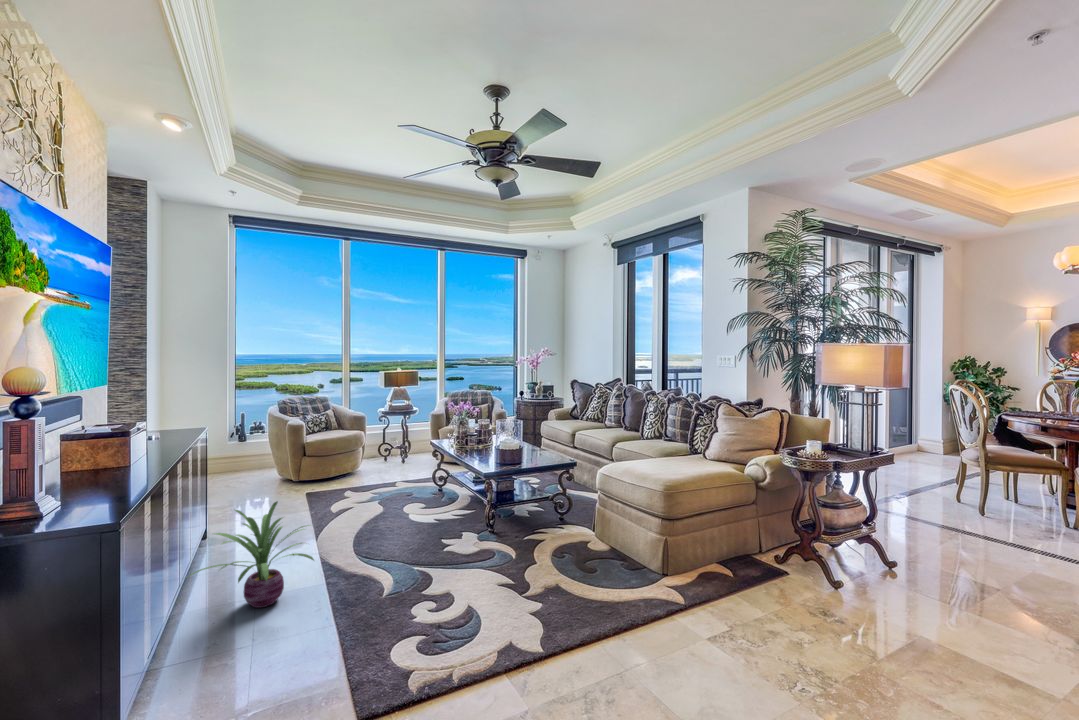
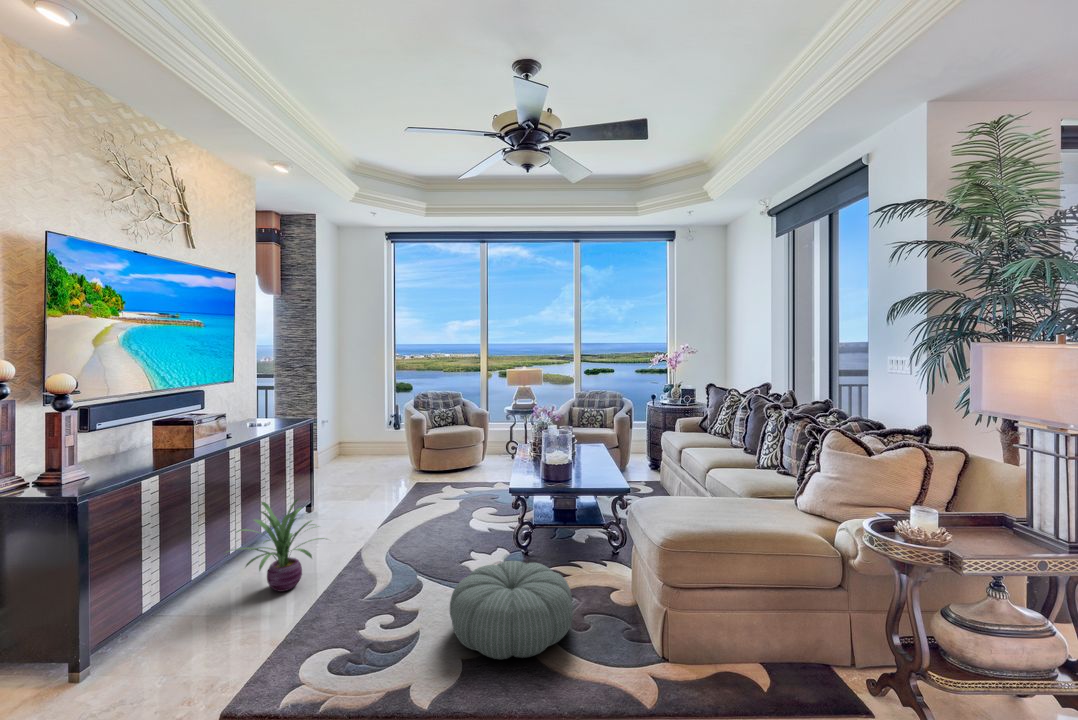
pouf: none [484,527,591,604] -> present [450,561,573,659]

